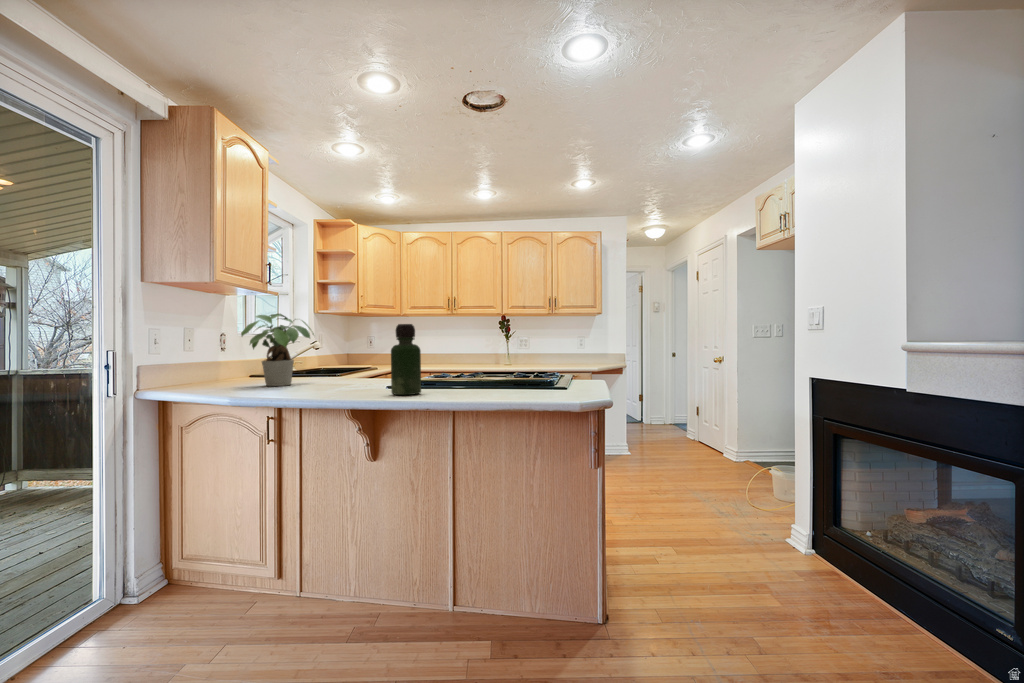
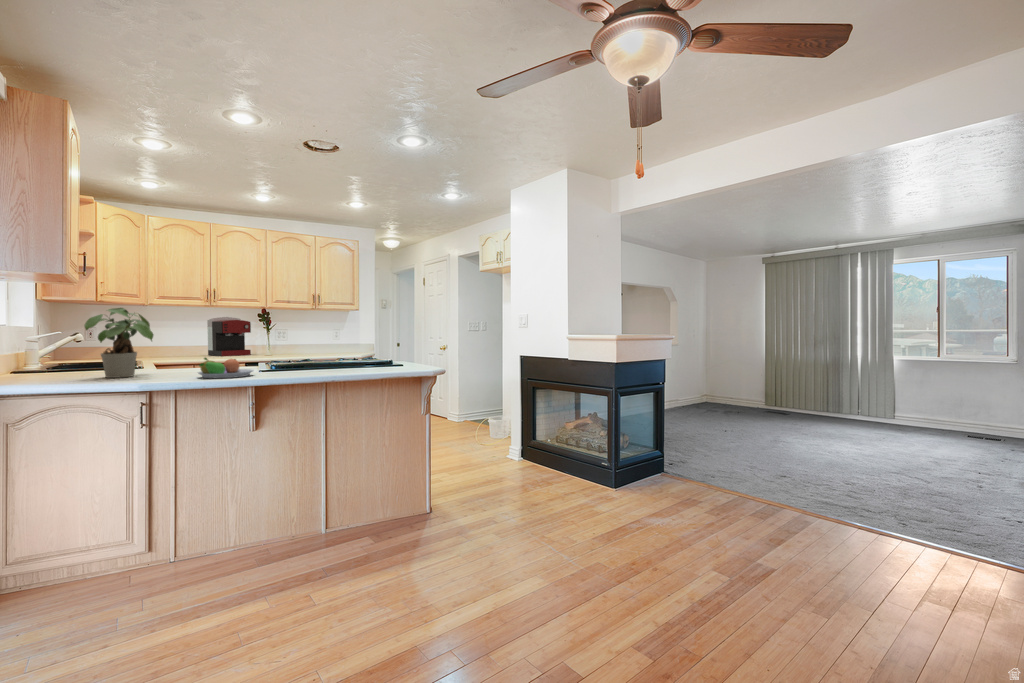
bottle: present [391,324,421,395] -> none [287,323,312,376]
coffee maker: none [450,325,485,365] -> present [207,317,251,356]
fruit bowl: none [304,367,372,393] -> present [198,358,253,378]

